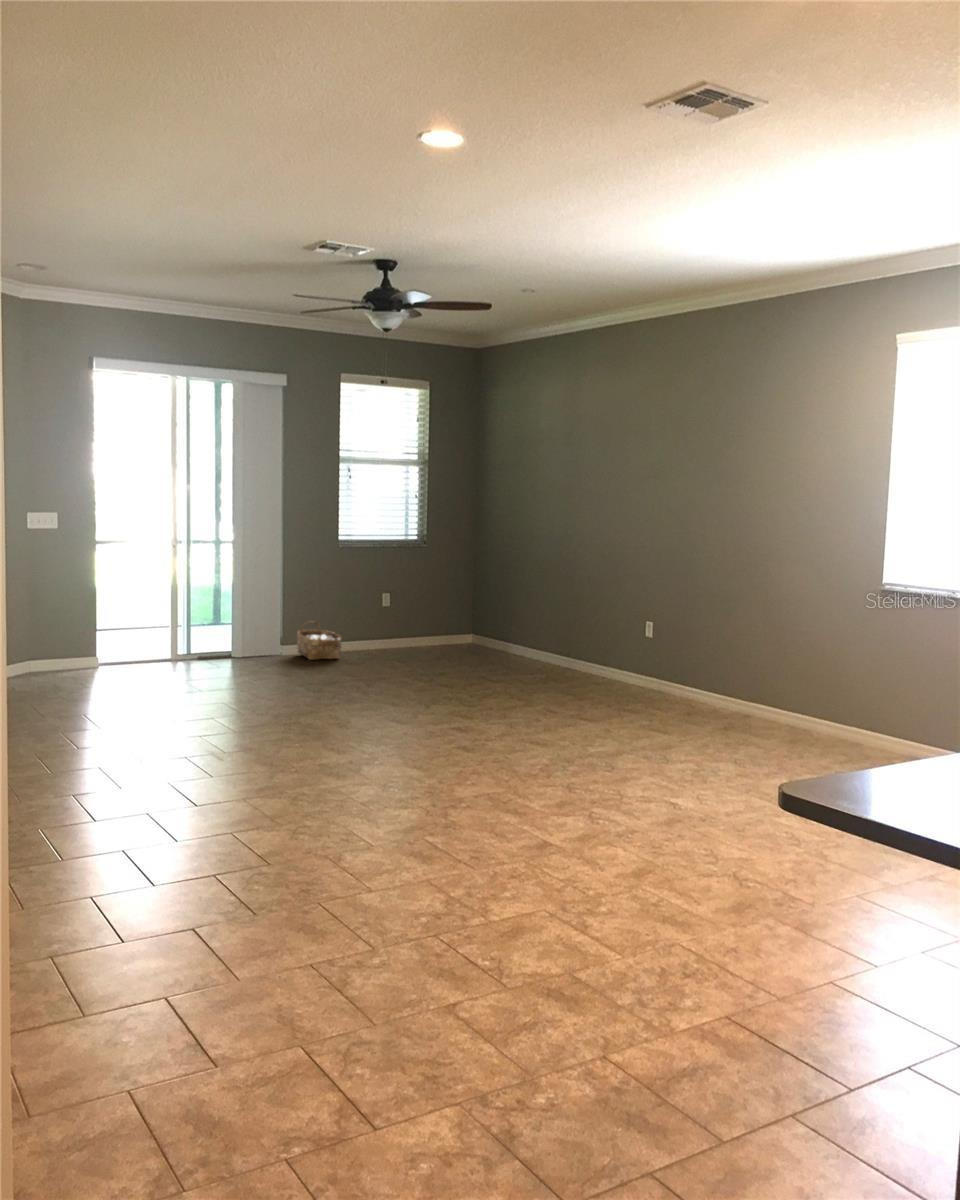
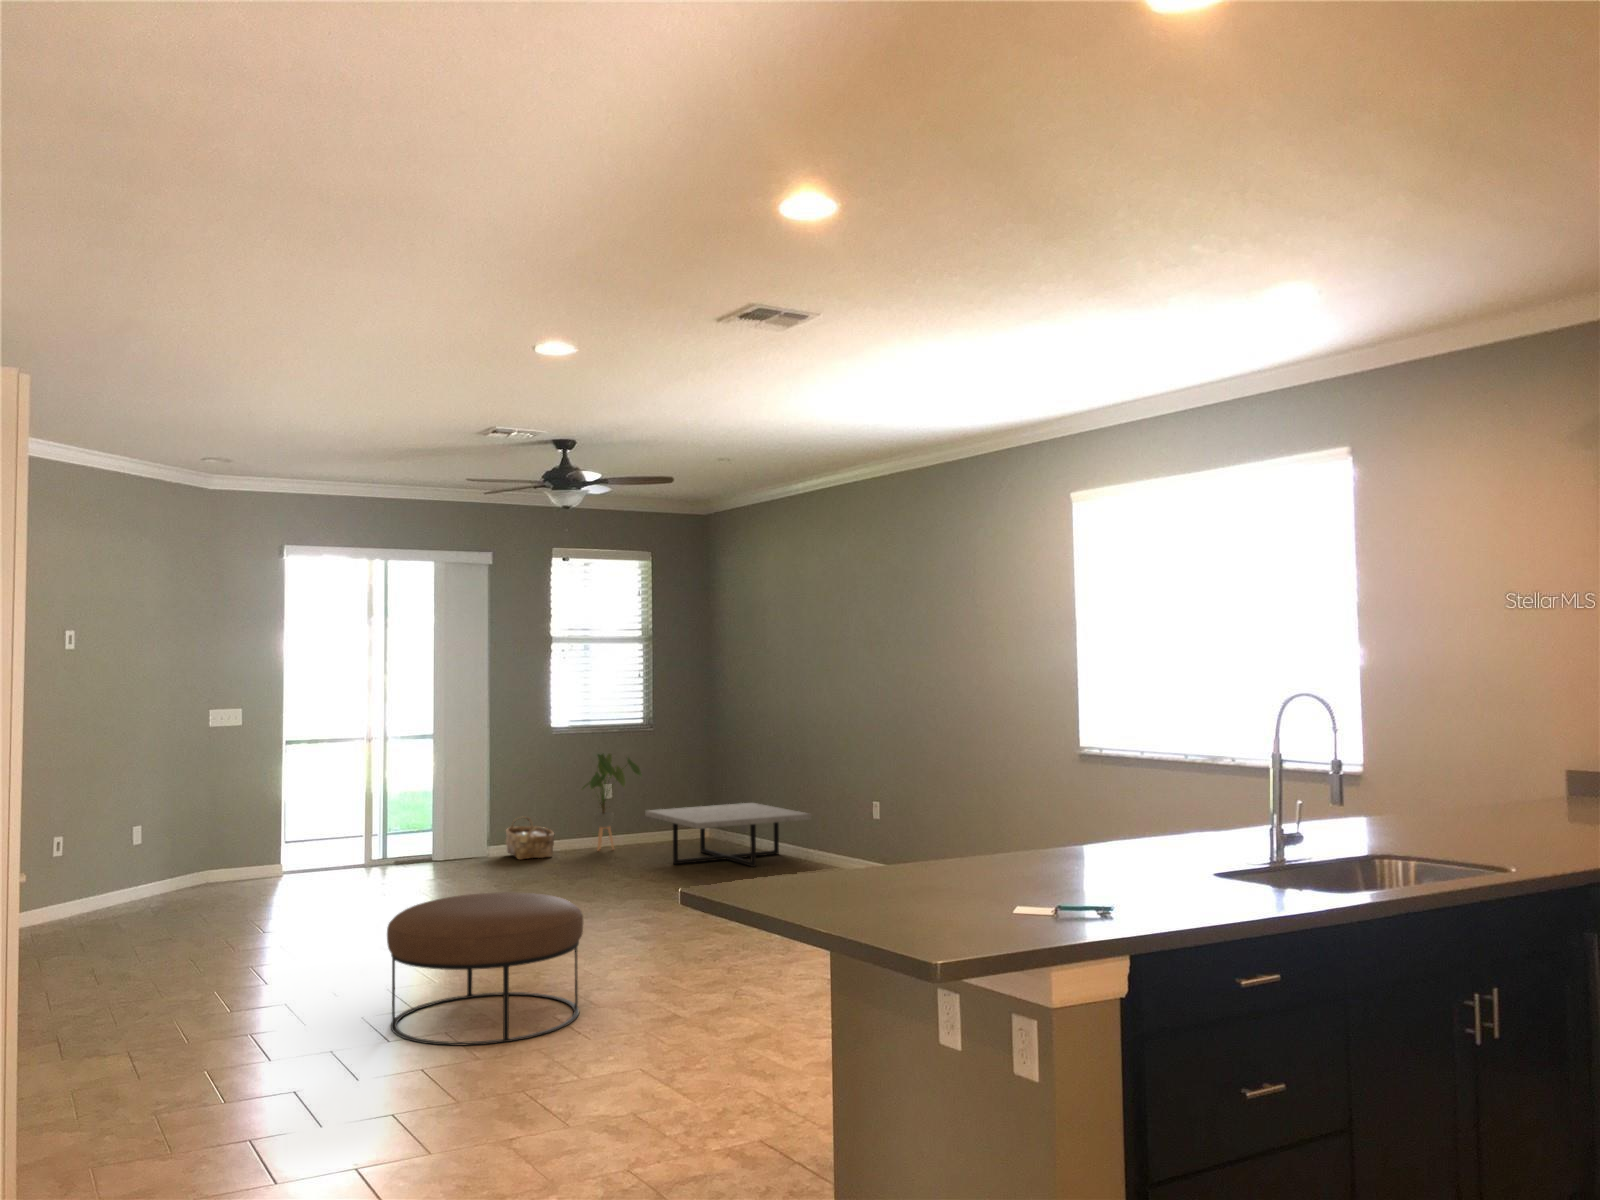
house plant: none [363,566,420,654] -> present [582,754,642,851]
coffee table: none [426,616,581,676] -> present [645,803,811,867]
ottoman: none [257,712,450,870] -> present [387,892,583,1045]

